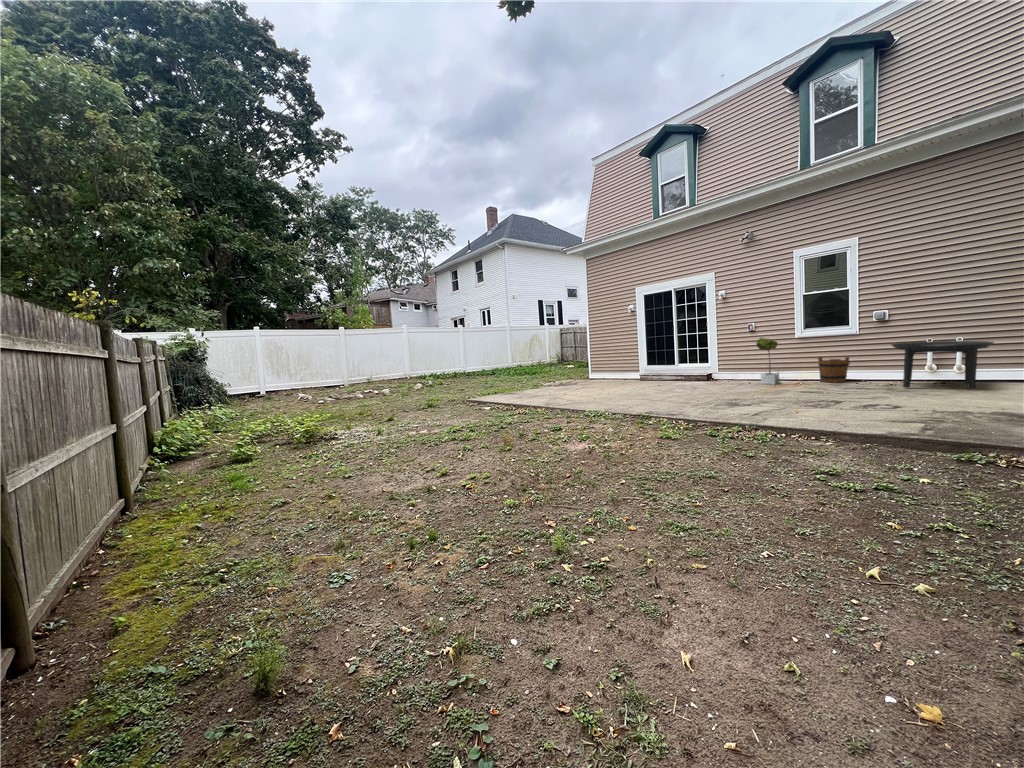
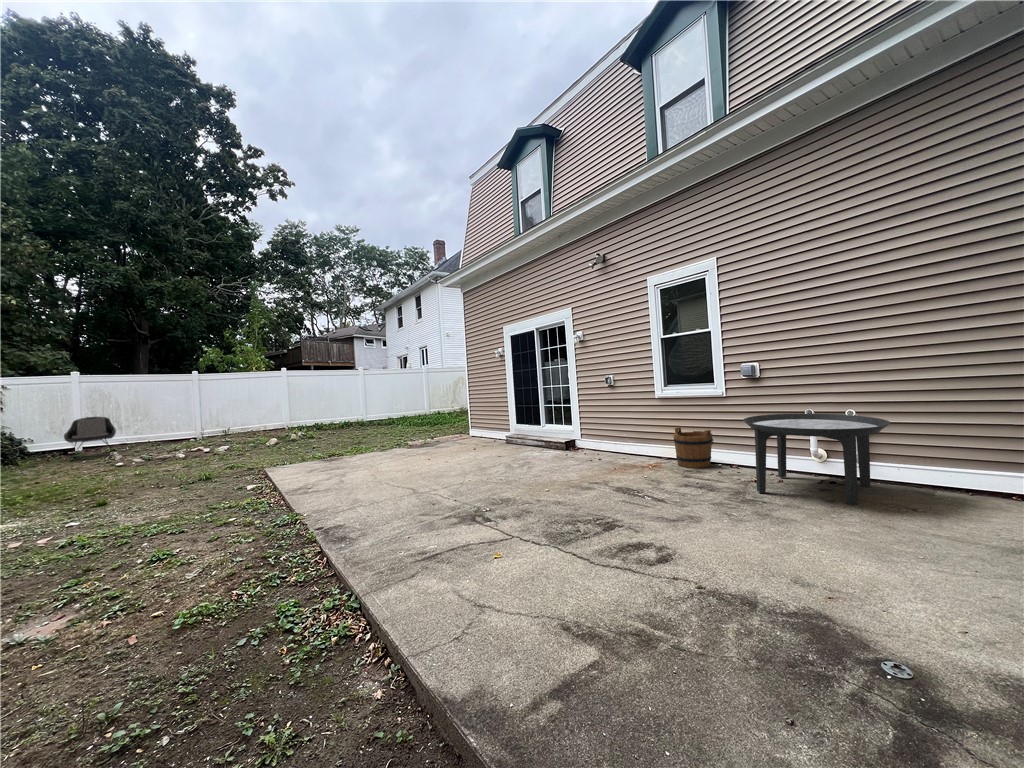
potted tree: present [756,338,779,384] -> none [608,396,641,463]
lounge chair: none [262,364,299,400] -> present [64,417,116,461]

